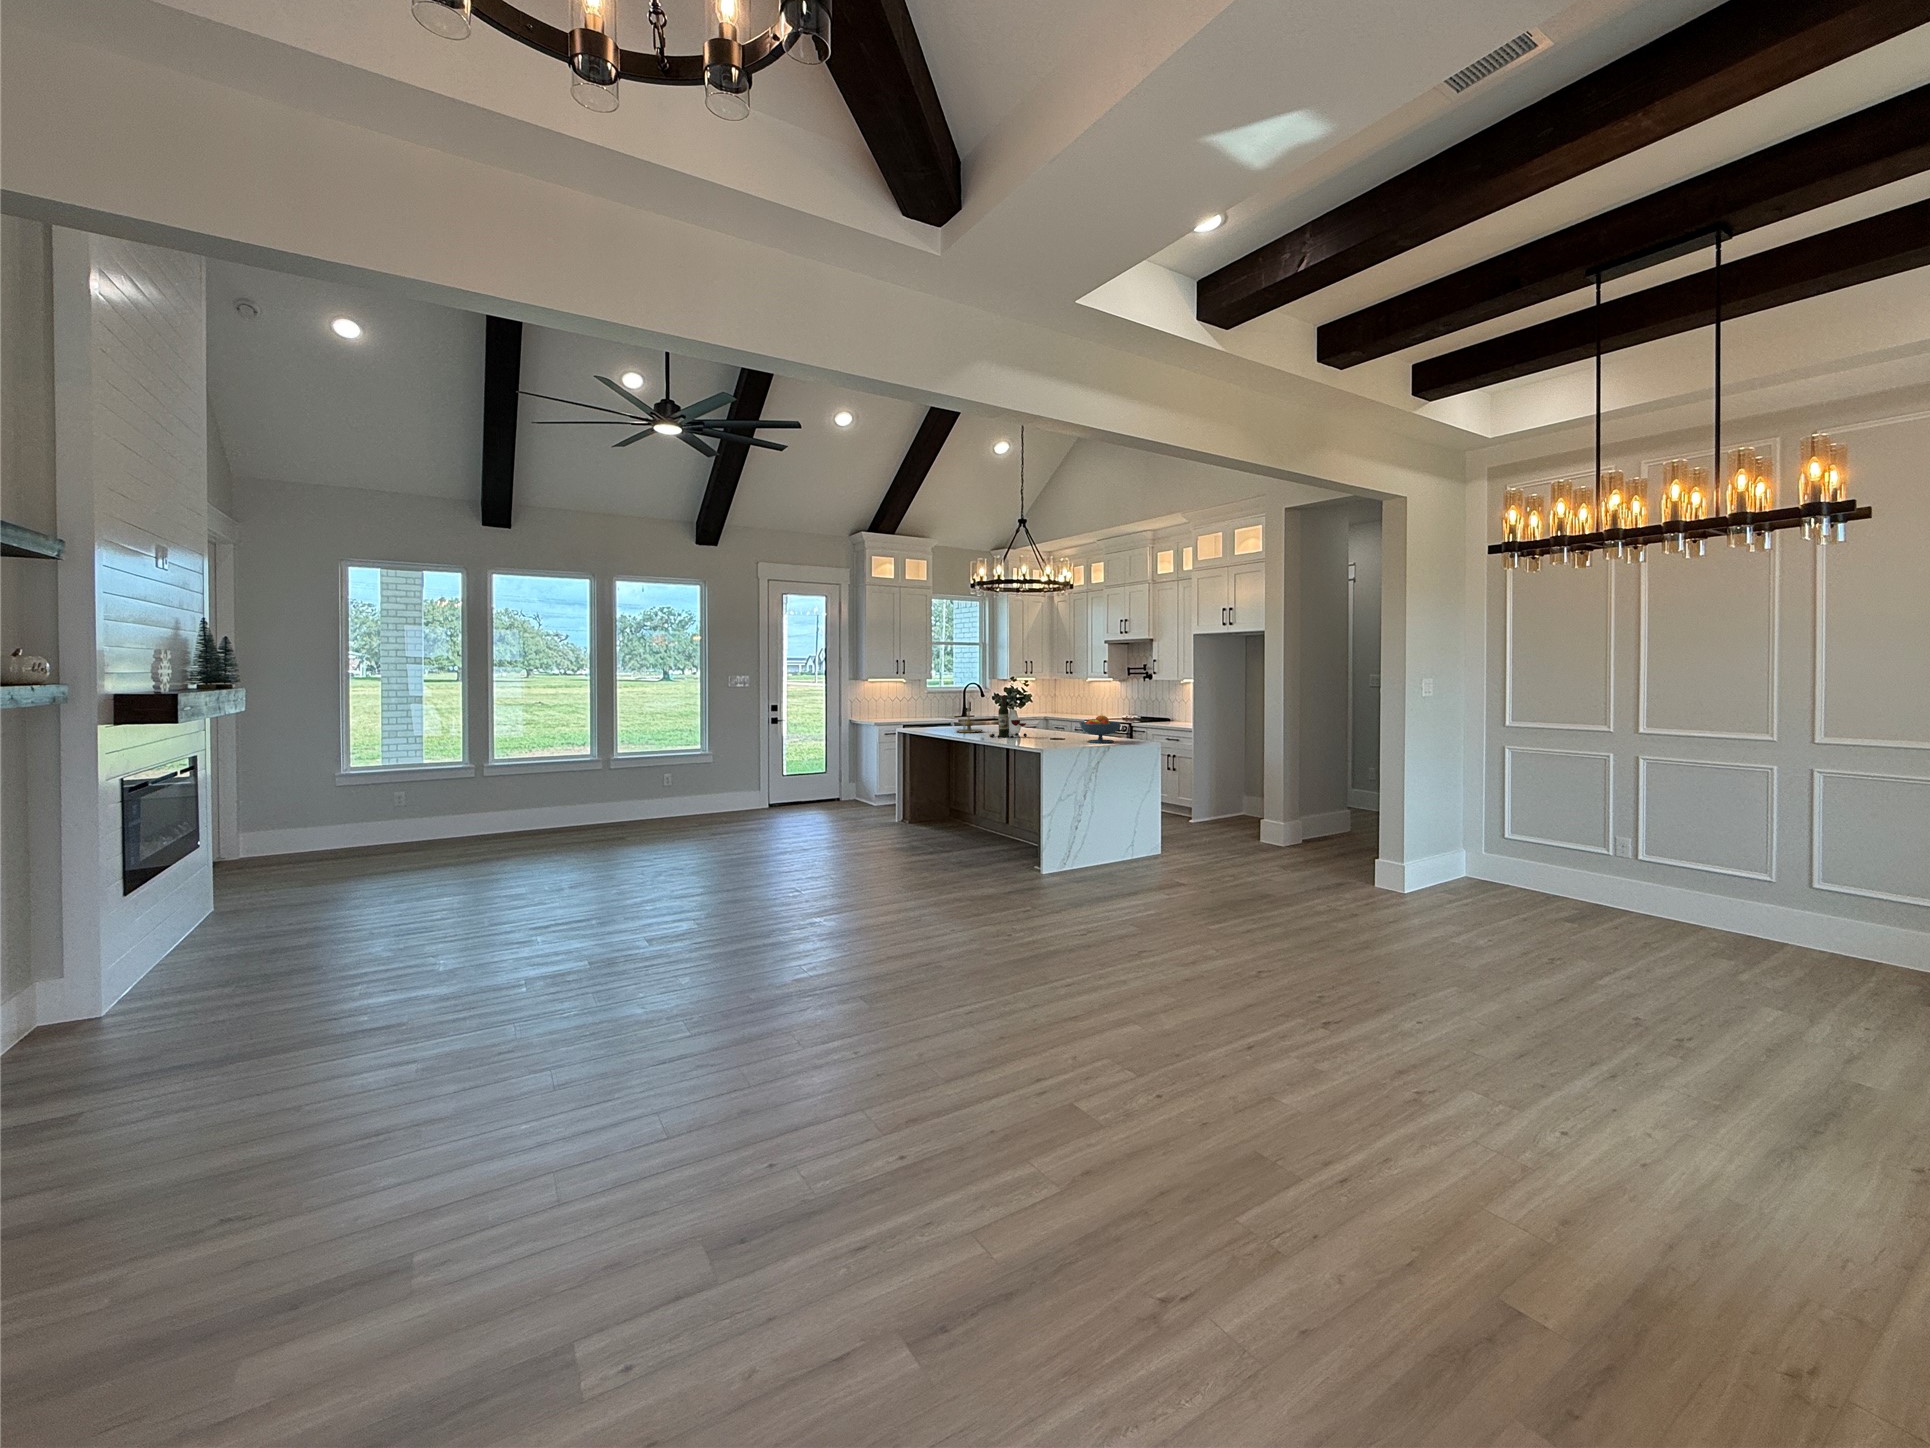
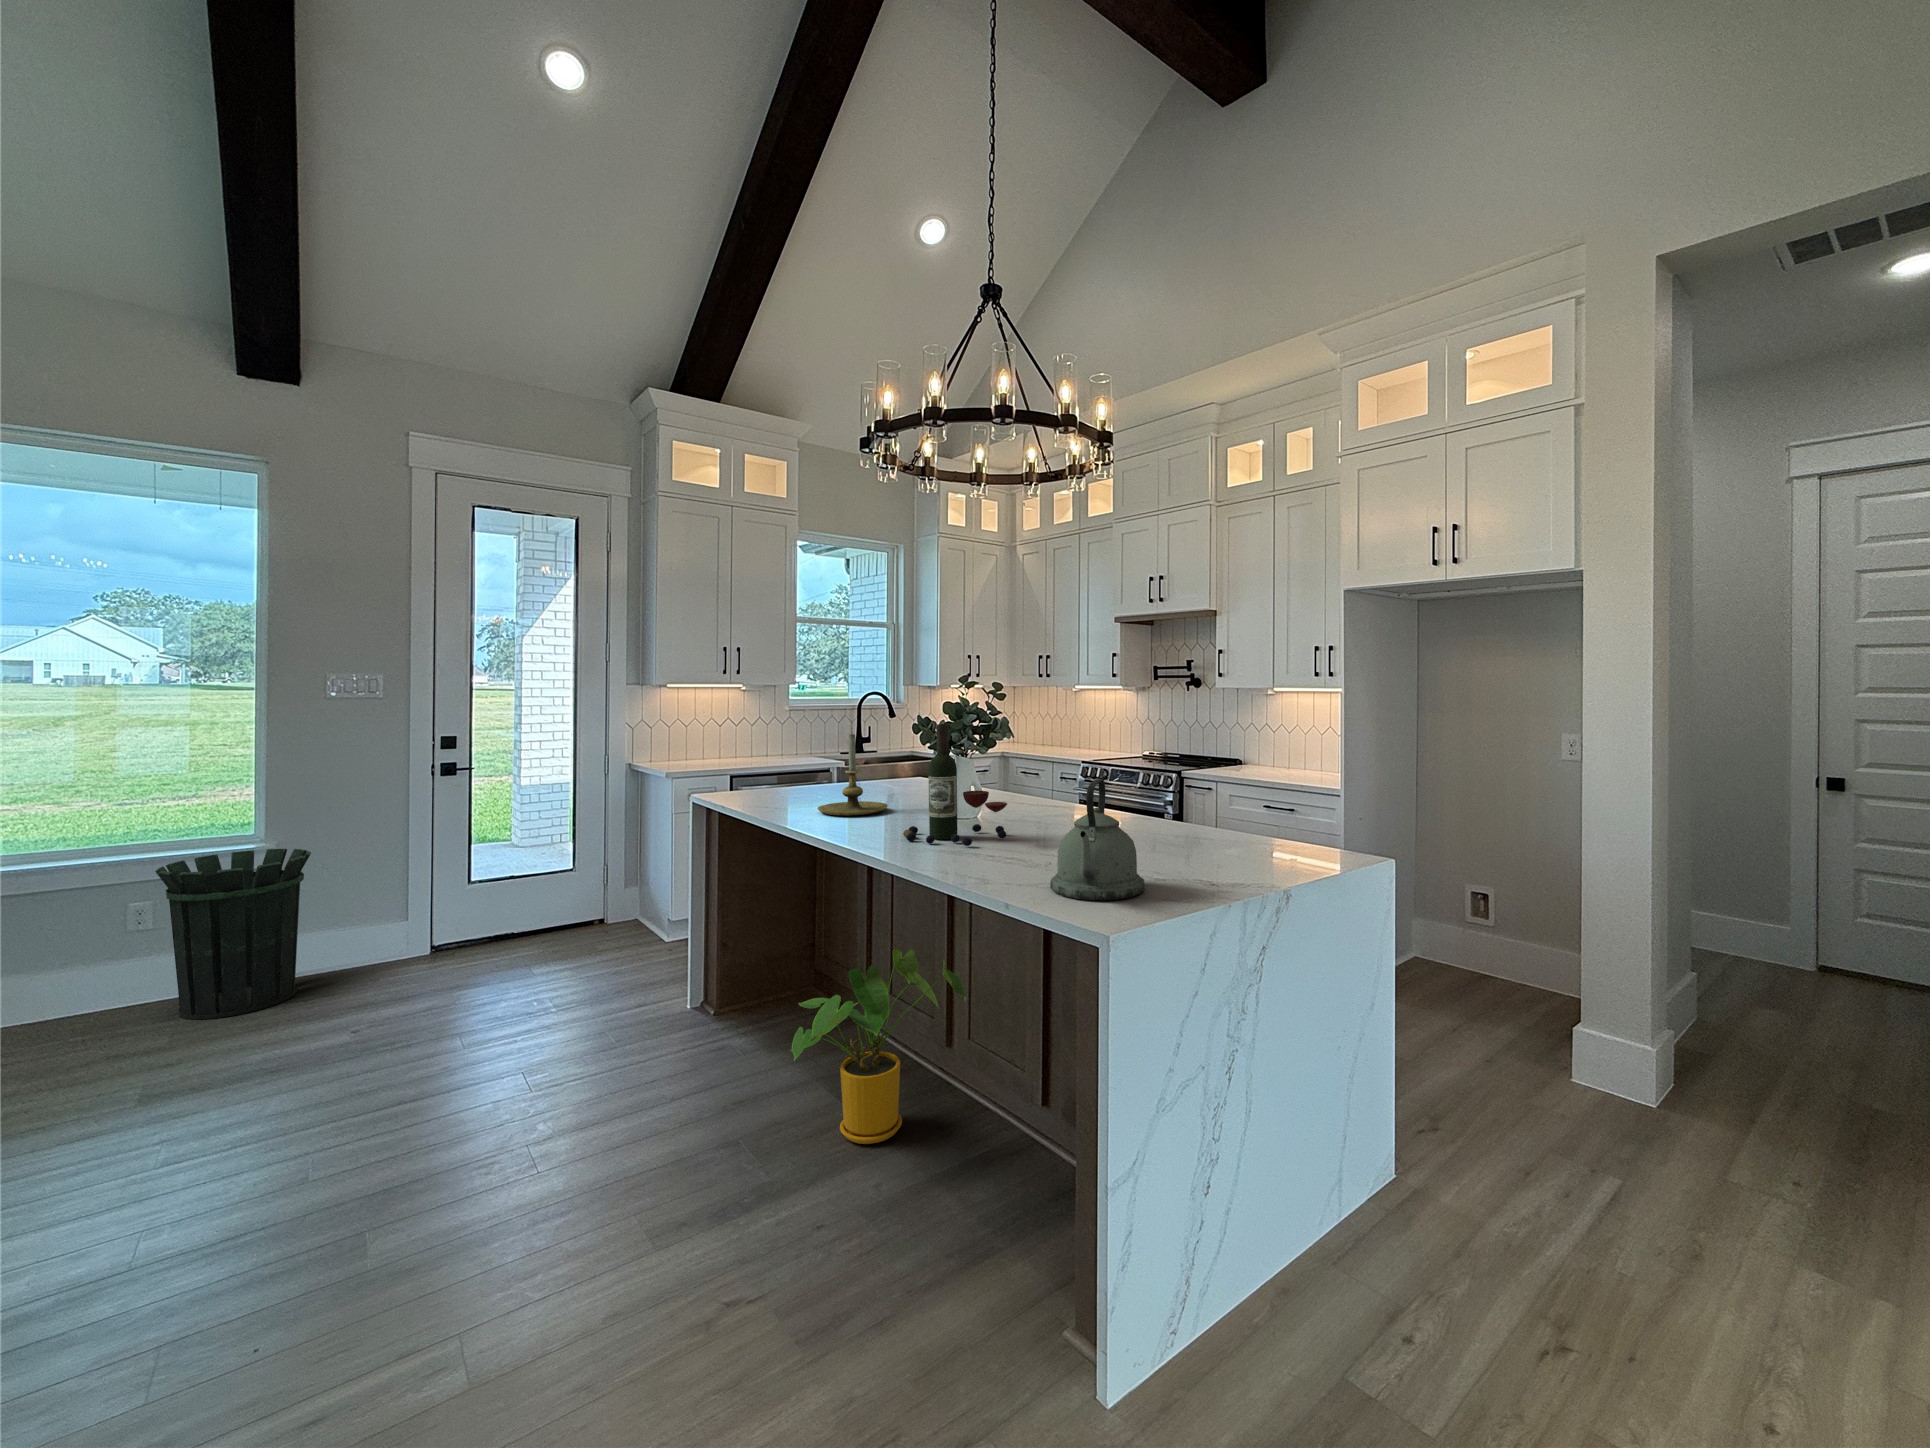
kettle: none [1035,711,1064,746] -> present [1050,779,1145,900]
fruit bowl: present [1080,715,1121,743] -> none [1171,783,1296,873]
waste bin: none [679,754,732,821] -> present [155,849,311,1020]
house plant: none [949,782,1013,847] -> present [791,949,966,1144]

